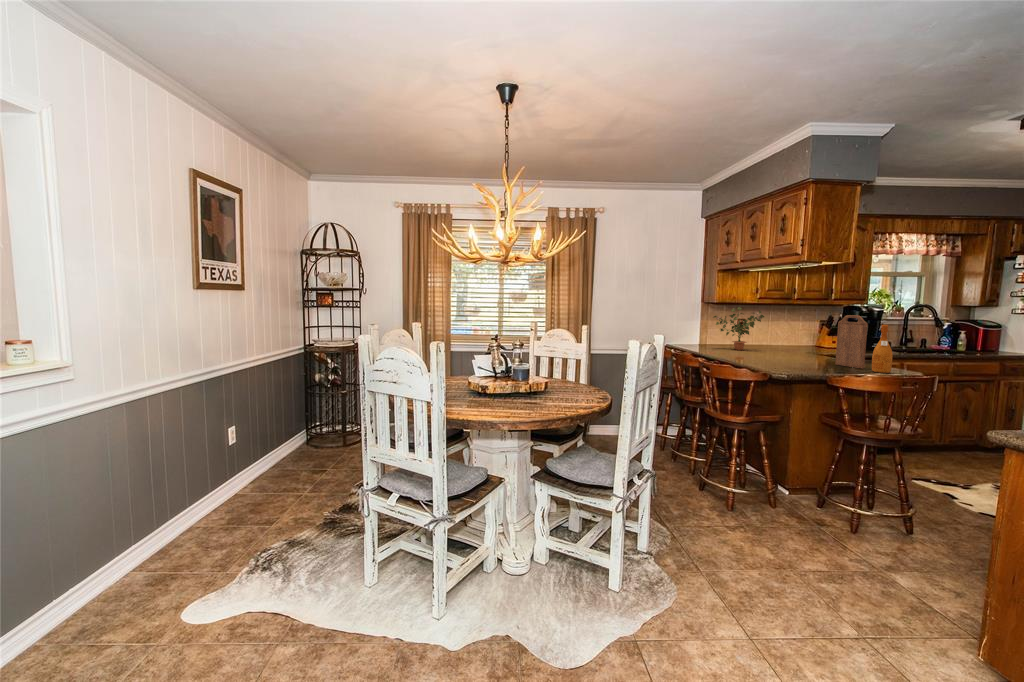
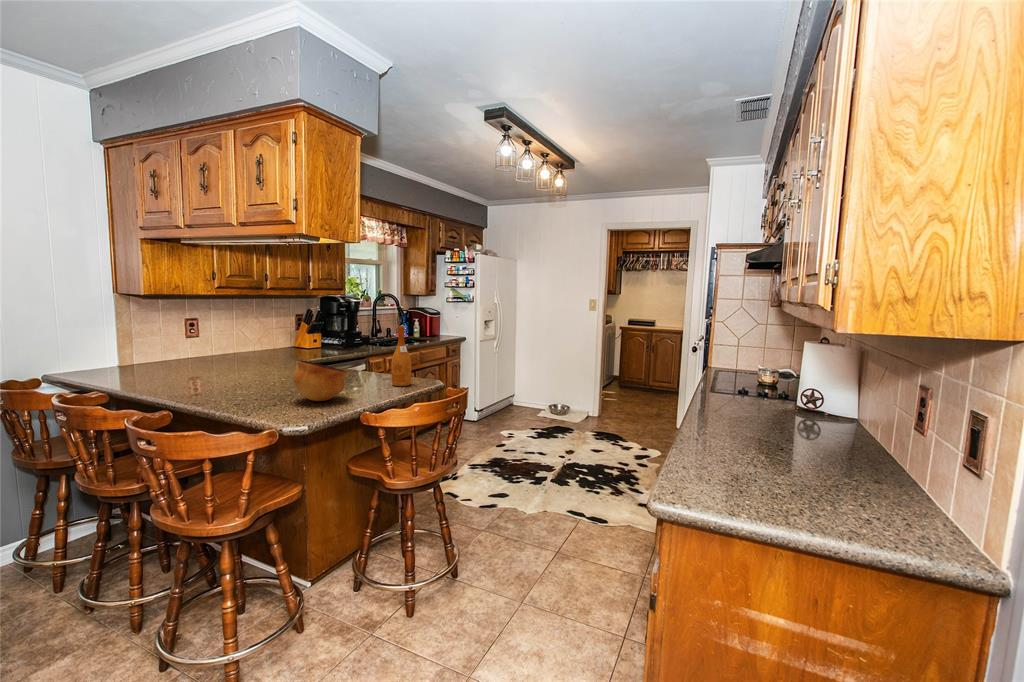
potted plant: present [713,307,764,350] -> none [139,300,234,369]
cutting board: present [835,315,868,369] -> none [344,313,380,382]
bowl: none [787,342,827,370] -> present [293,360,348,401]

